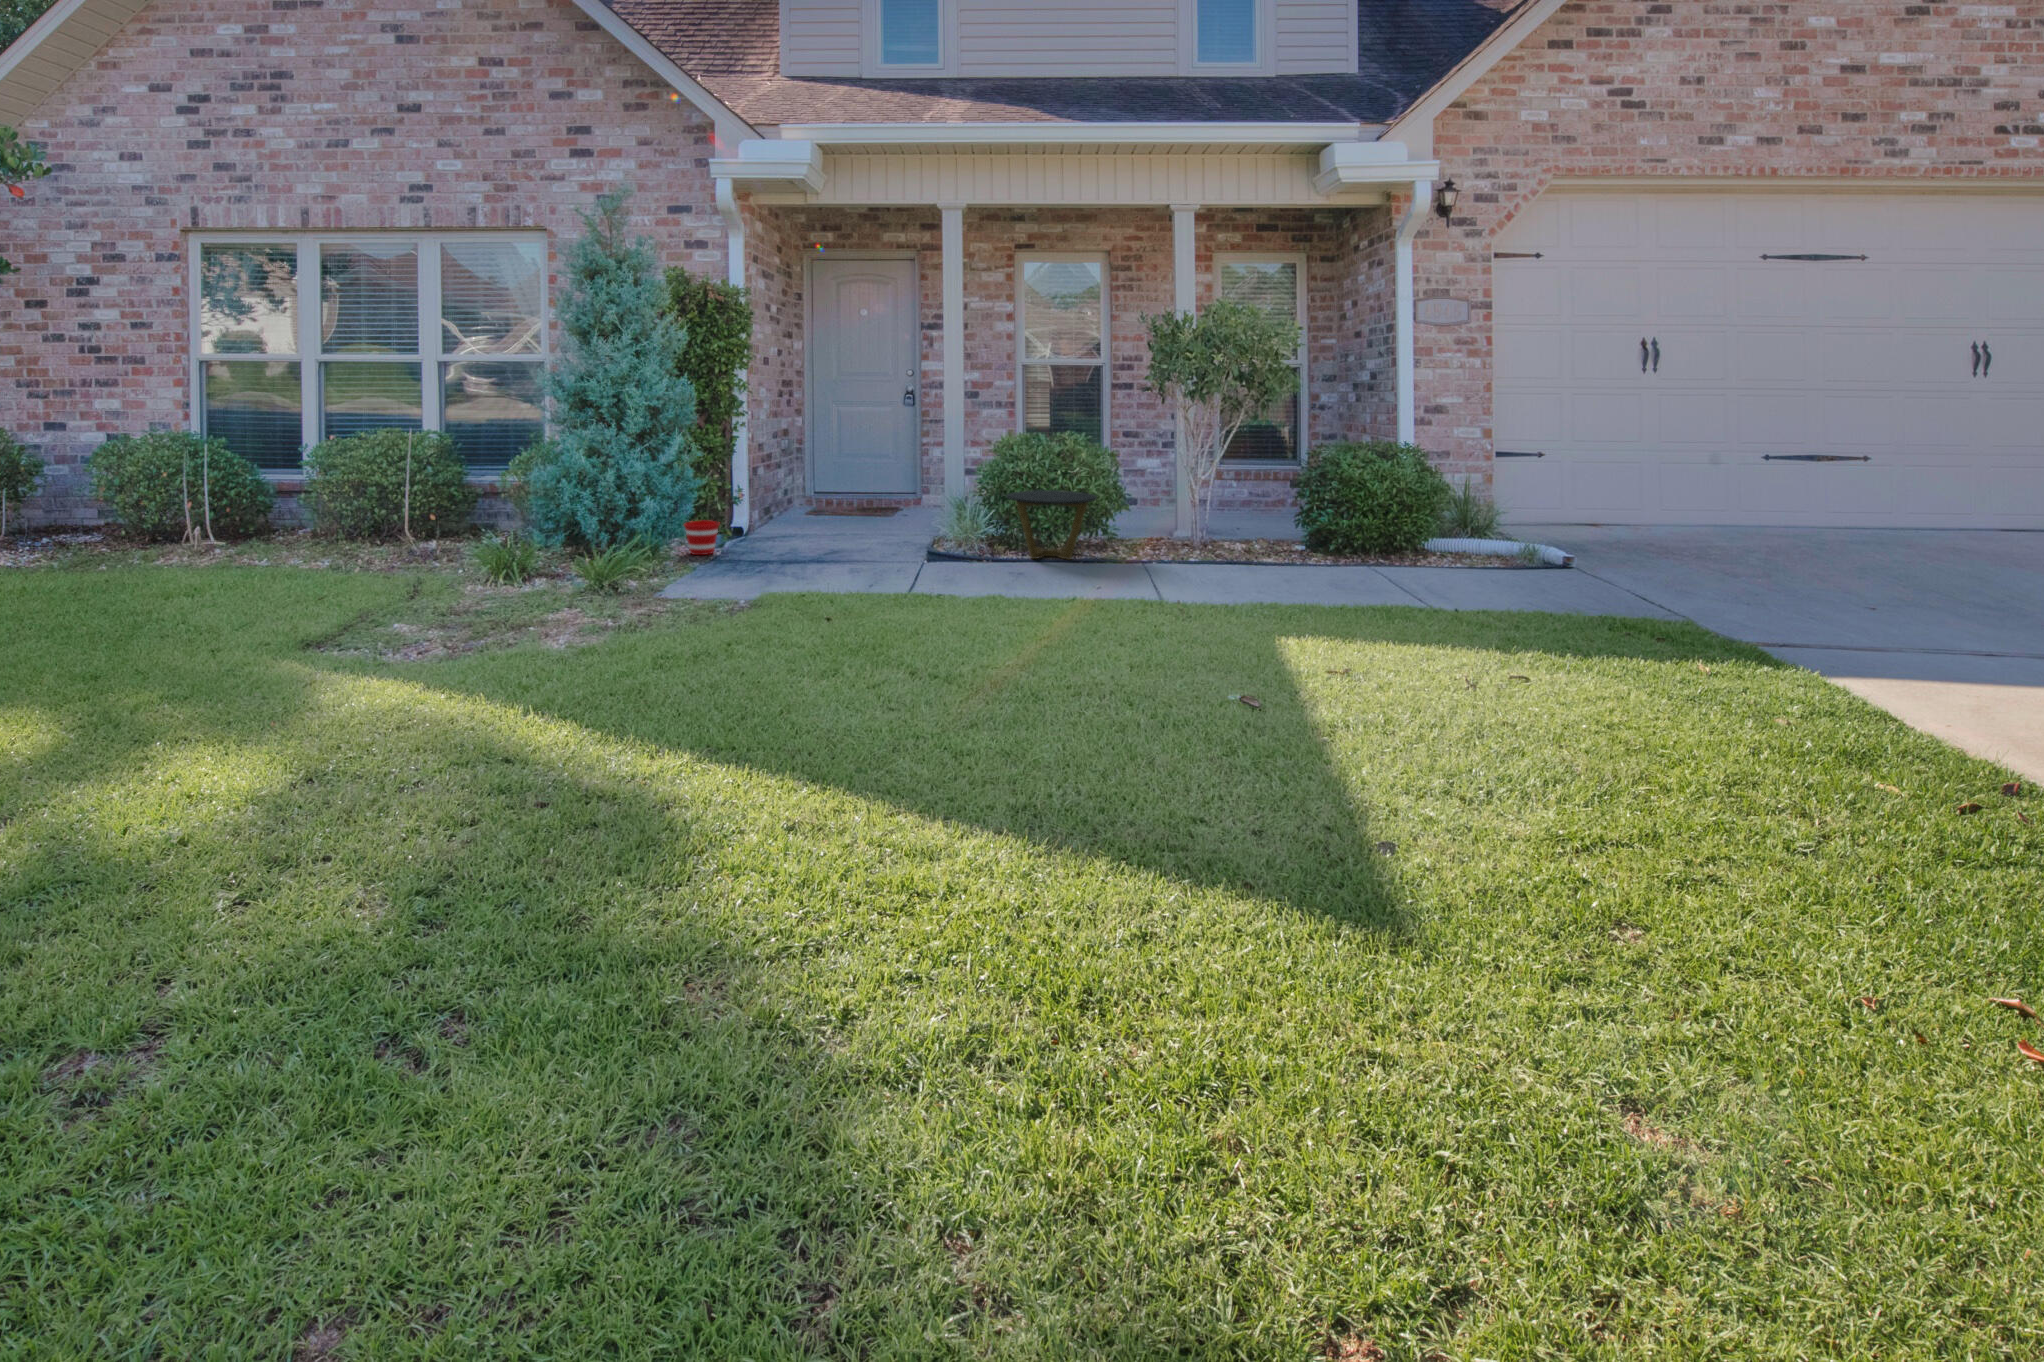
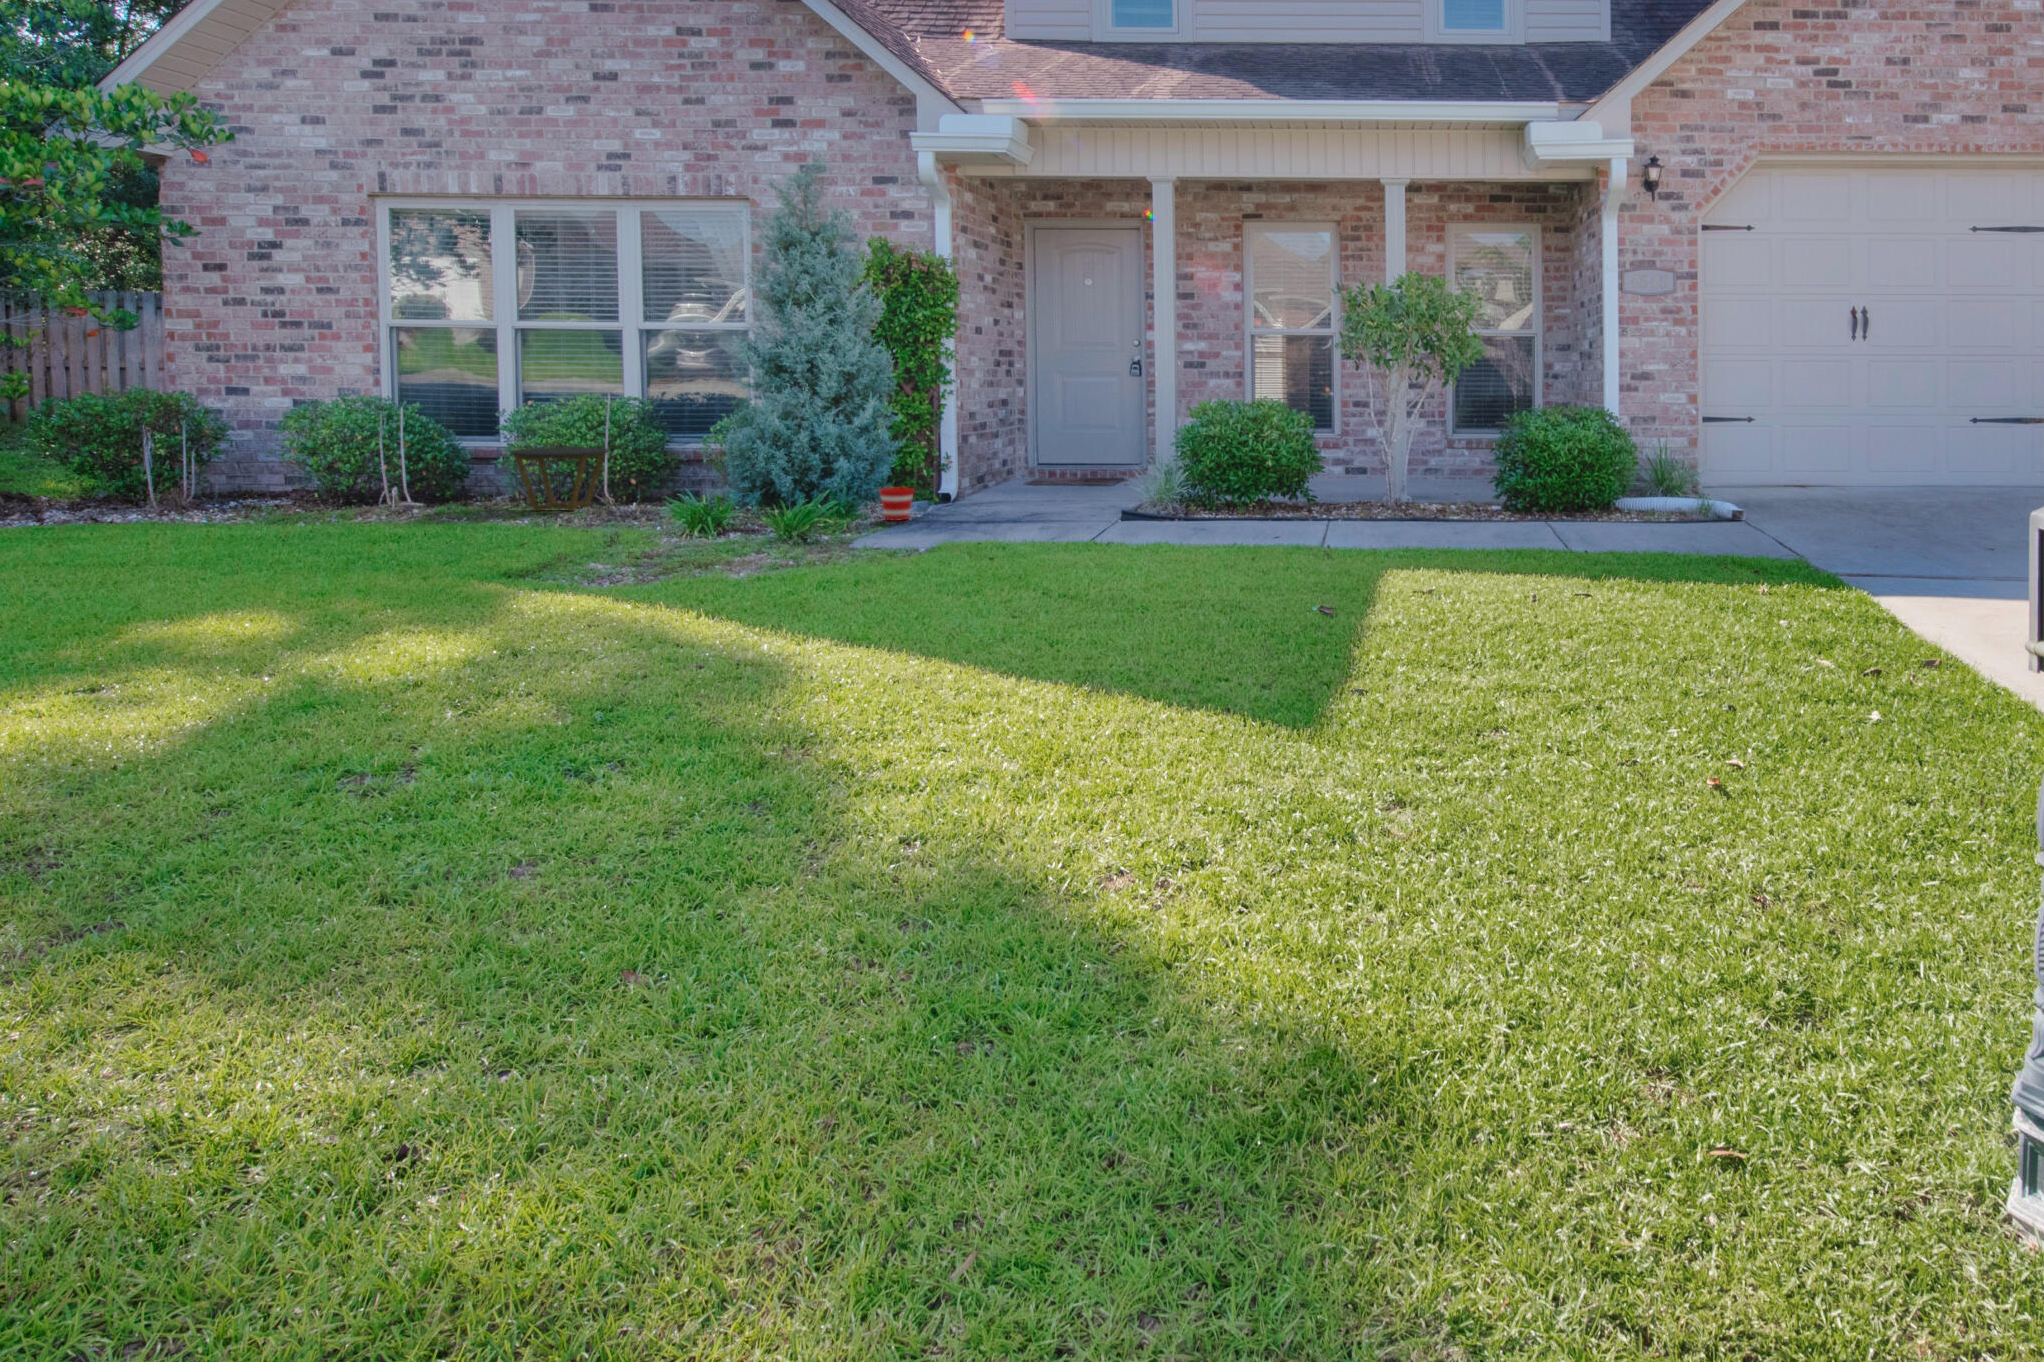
side table: present [1007,490,1097,560] -> present [510,447,609,511]

